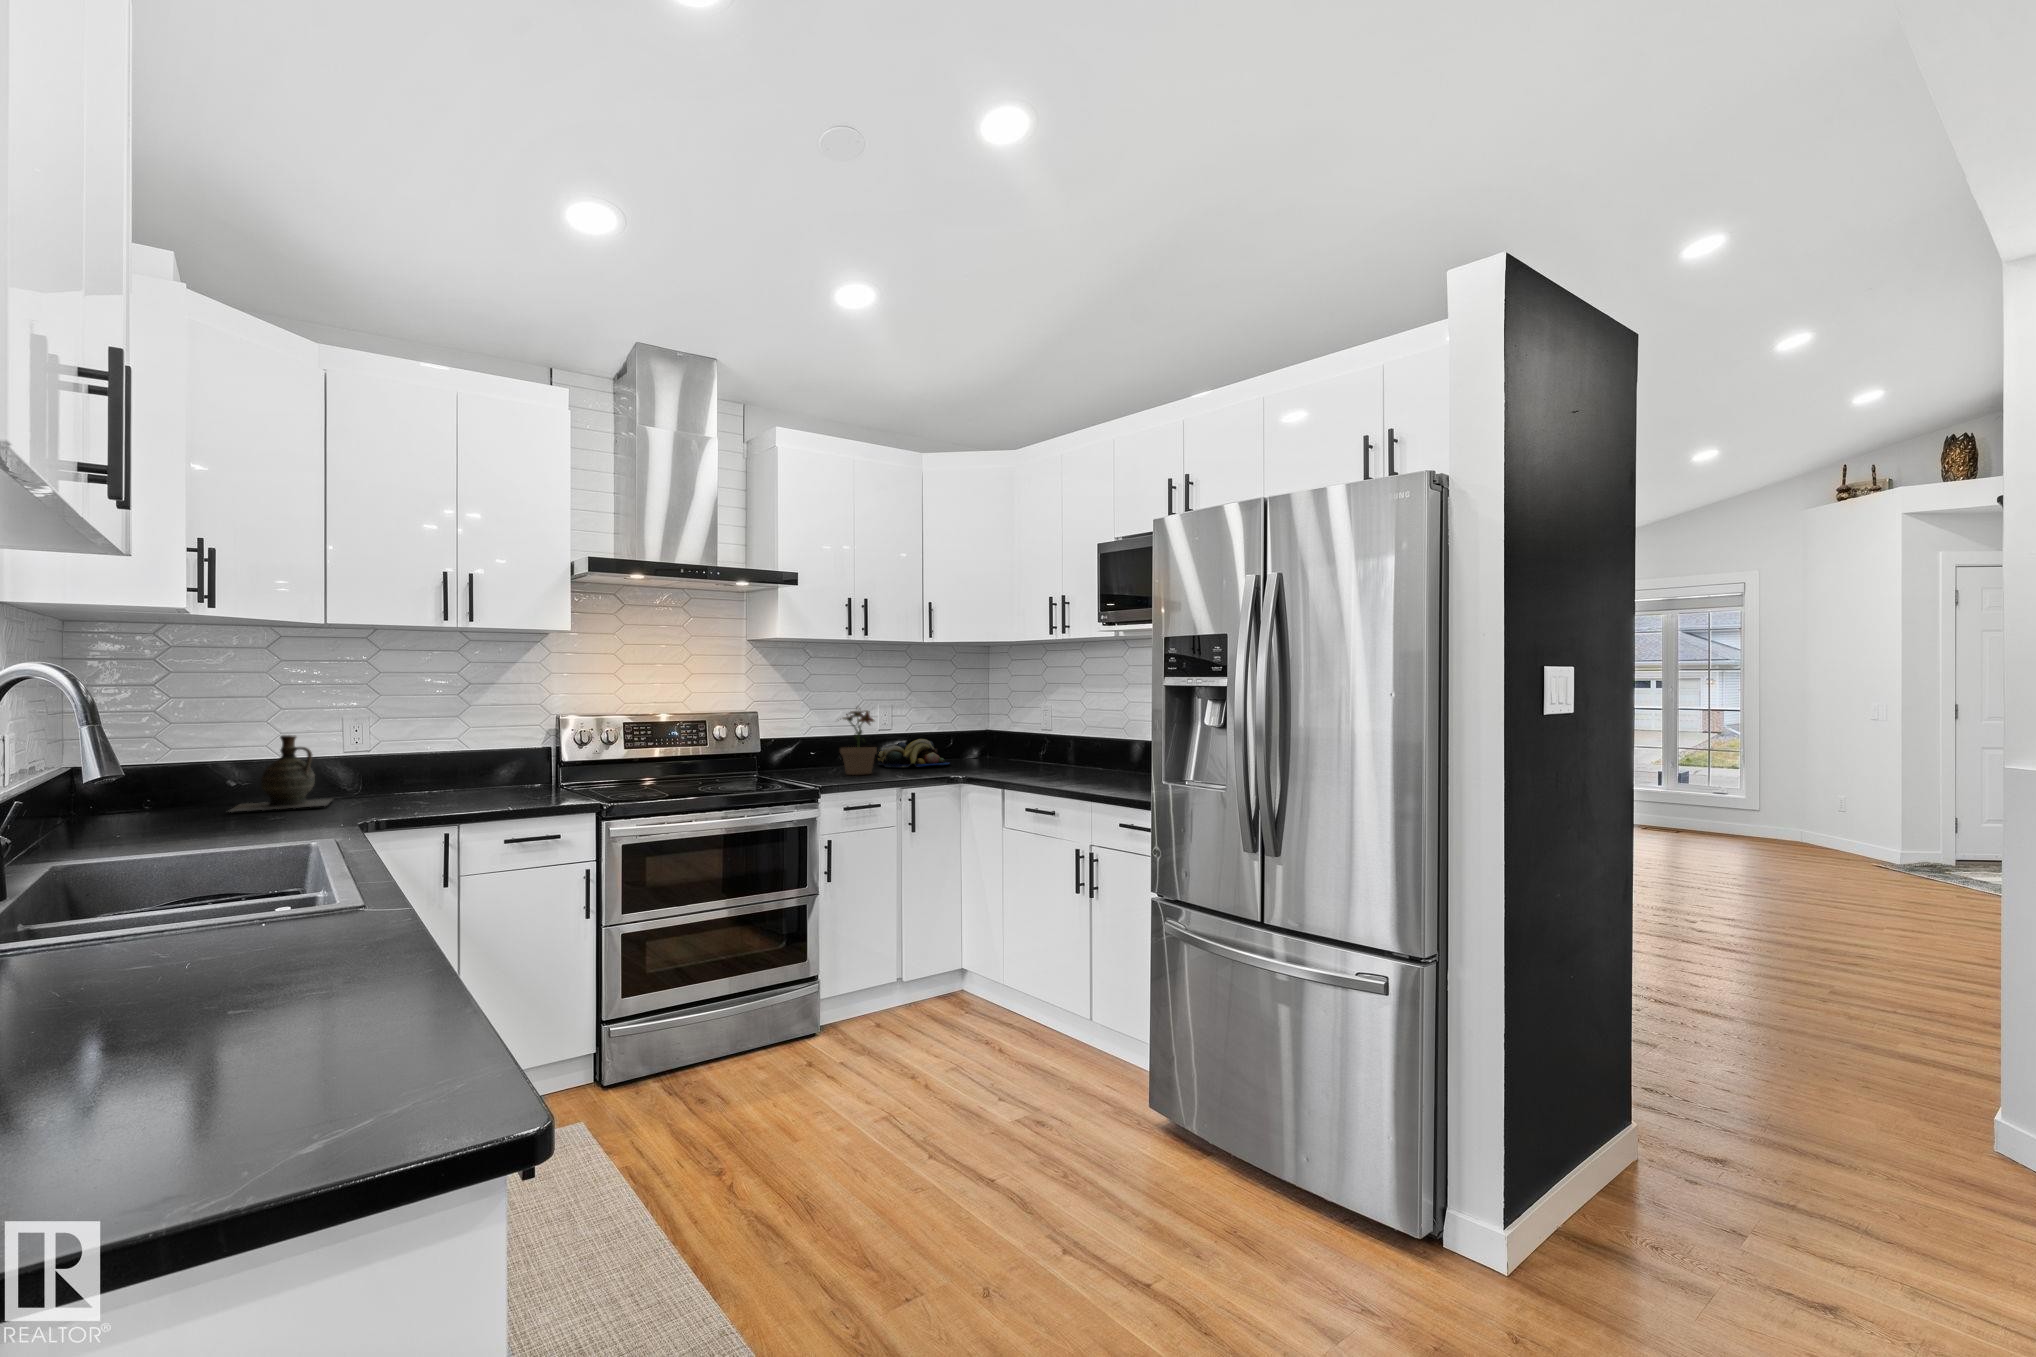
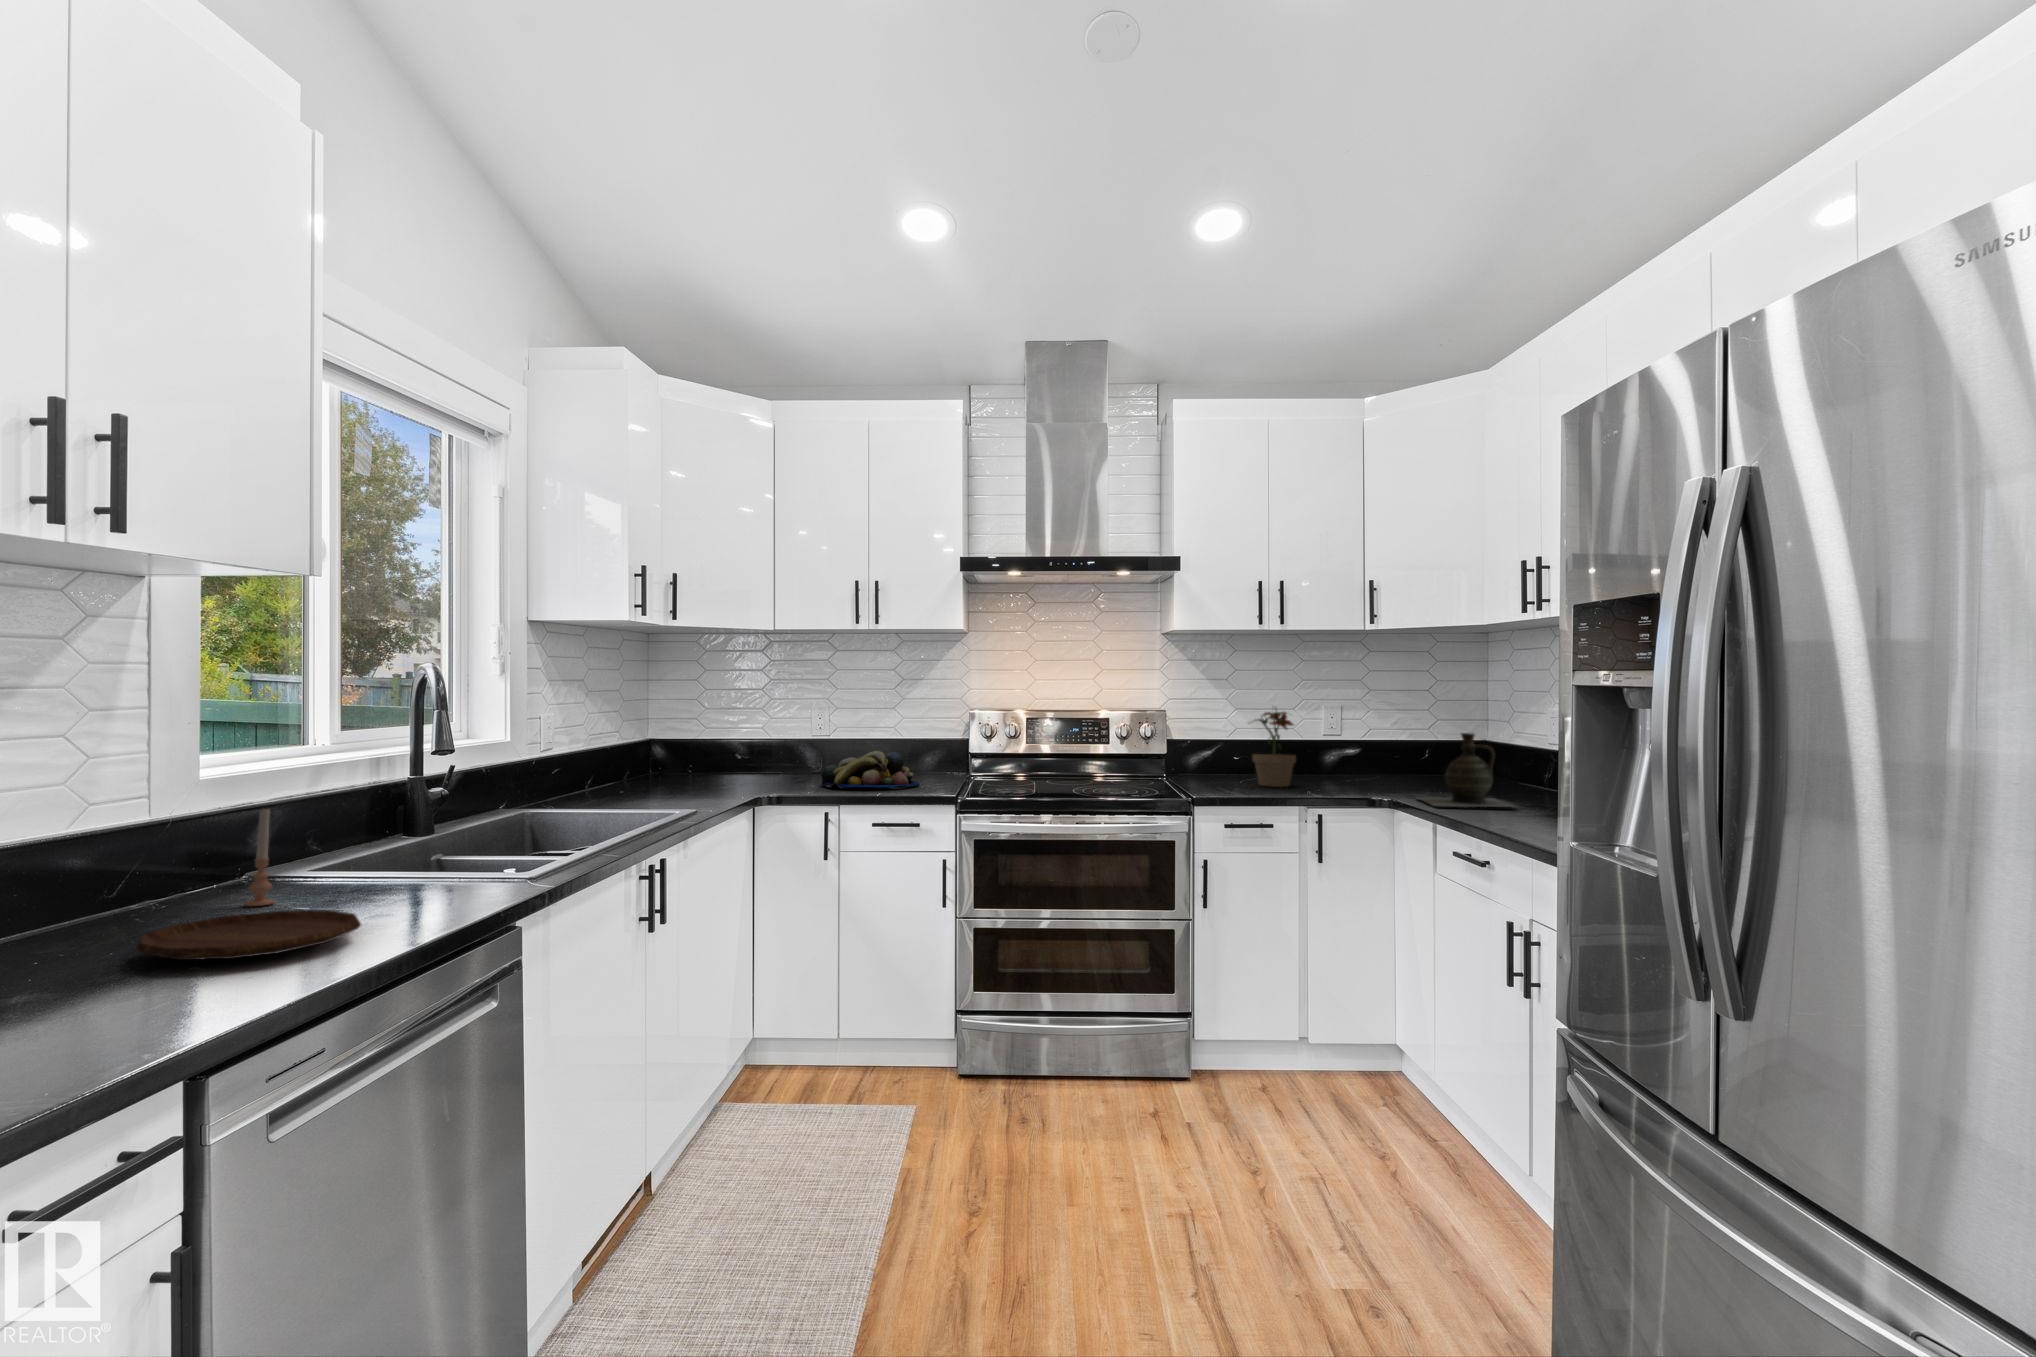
ceramic jug: present [230,735,332,812] -> present [1418,733,1515,807]
fruit bowl: present [878,739,950,767] -> present [821,751,919,788]
candle: none [66,851,107,973] -> present [244,809,274,906]
tray: none [153,941,392,999] -> present [136,910,361,960]

